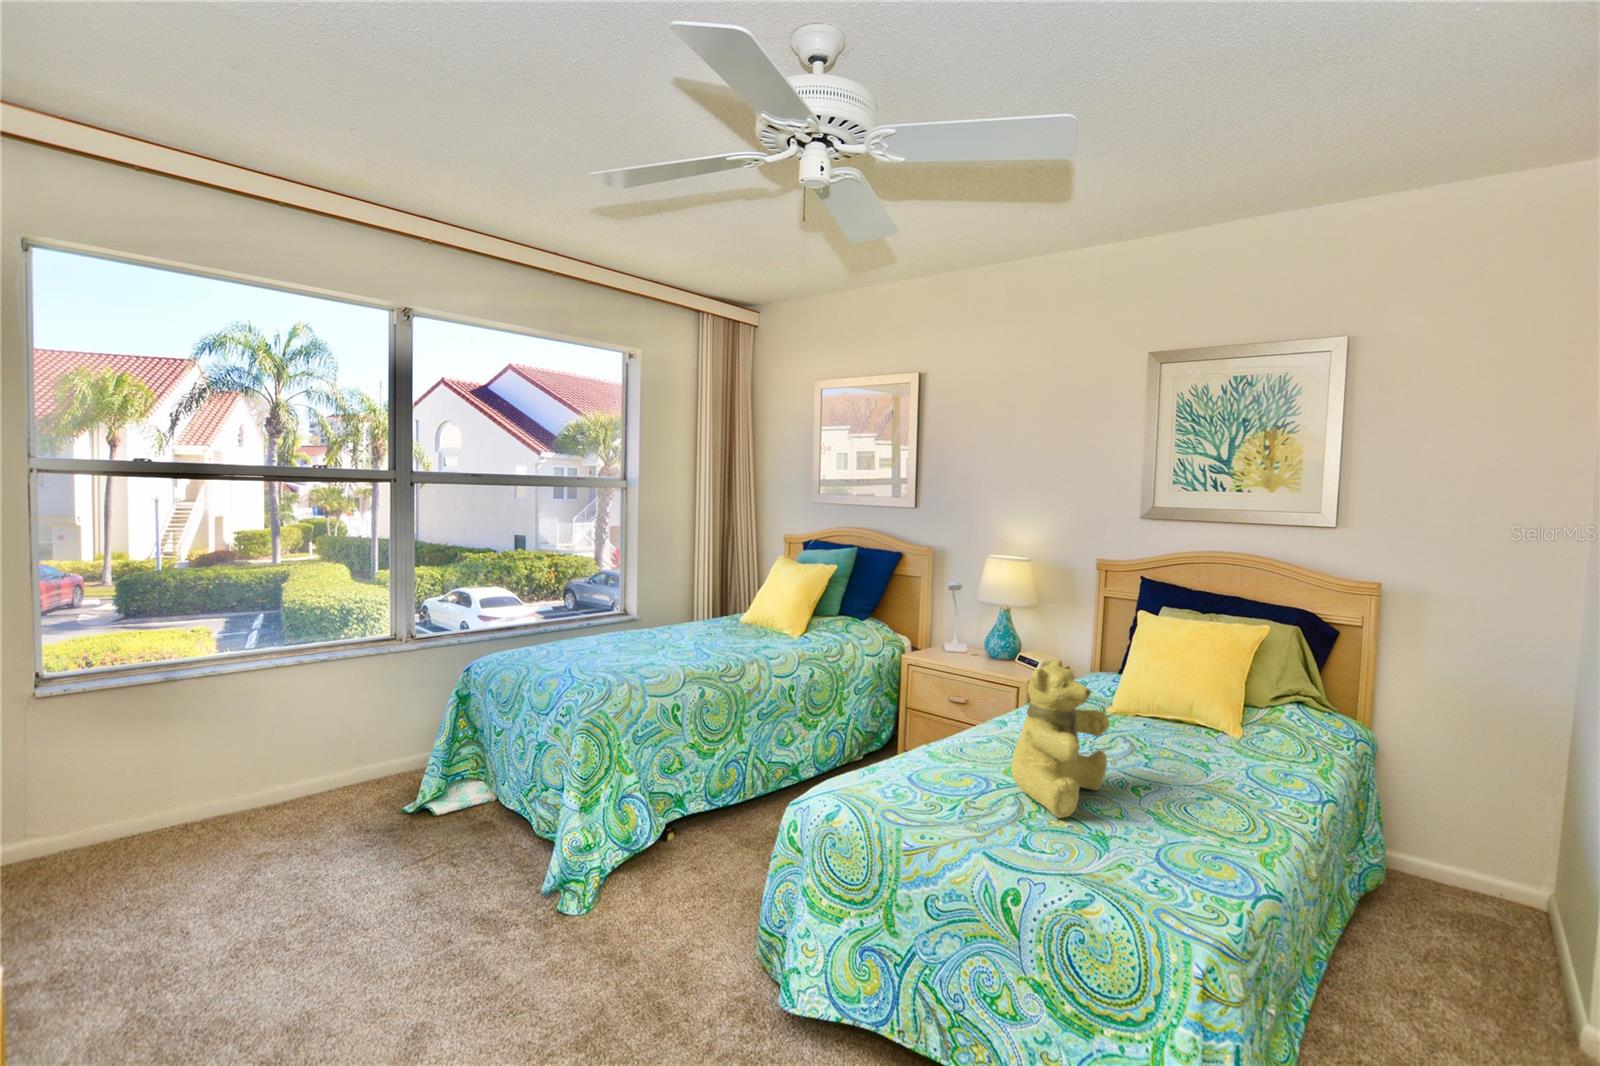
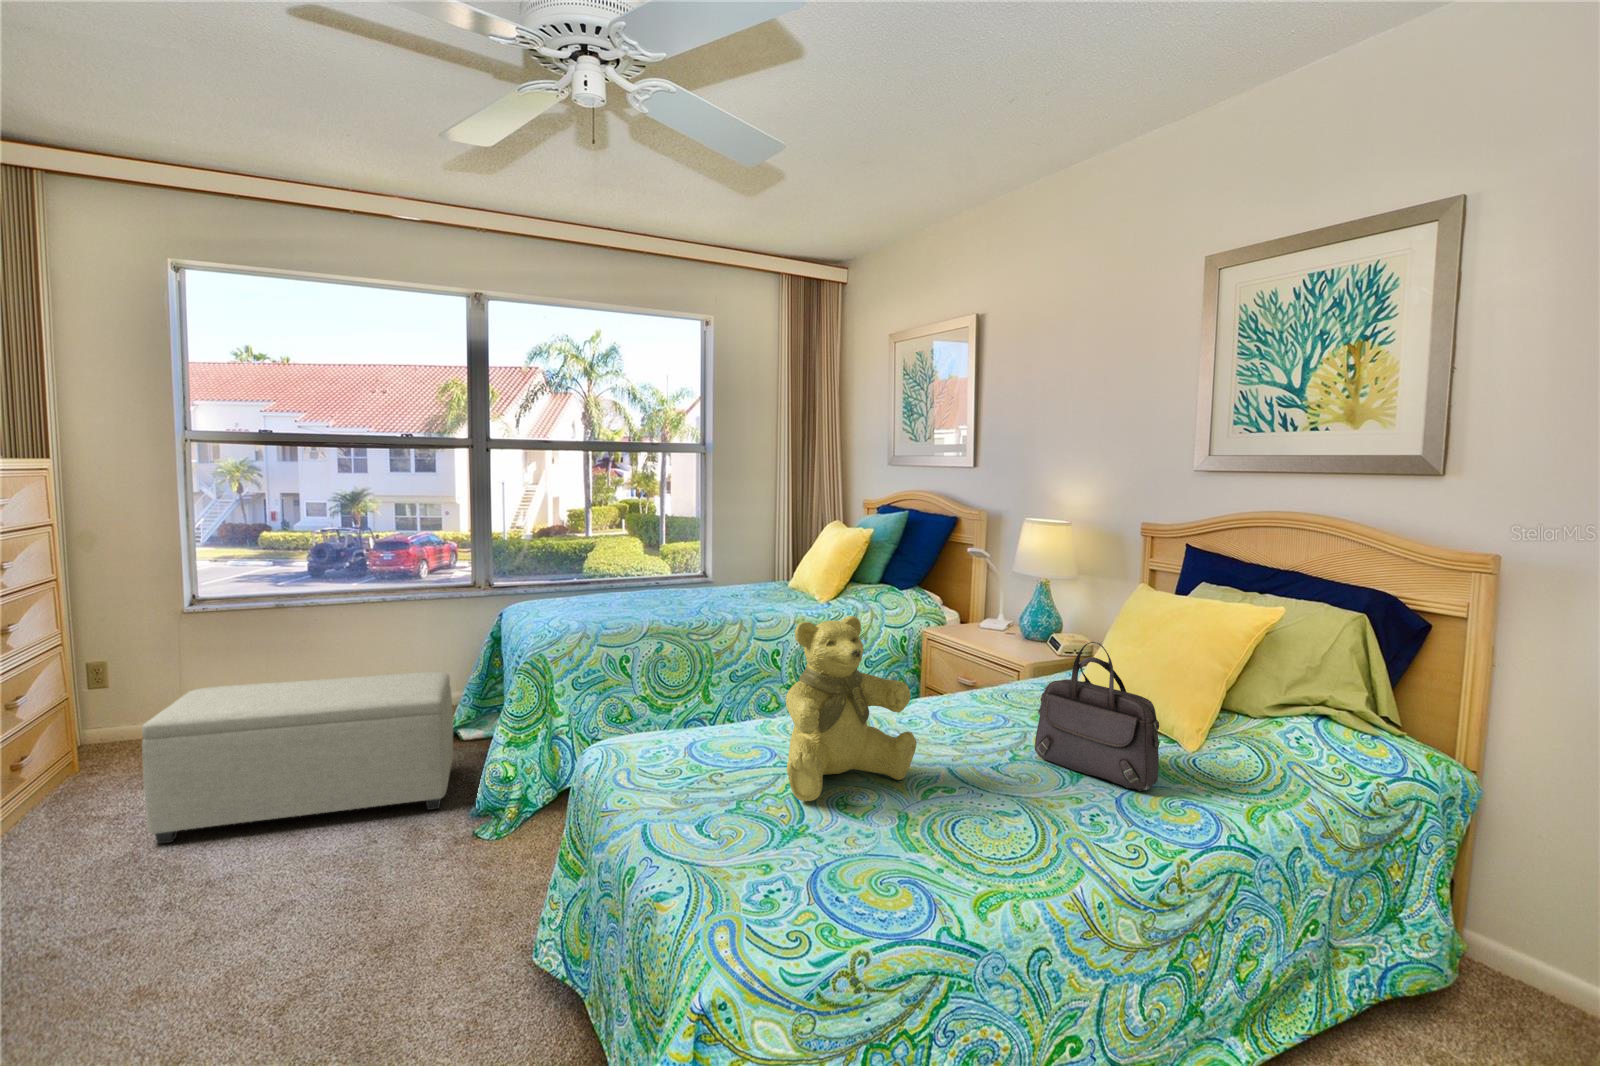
handbag: none [1150,666,1256,775] -> present [1035,642,1159,791]
ottoman: none [143,742,495,997] -> present [142,672,453,844]

